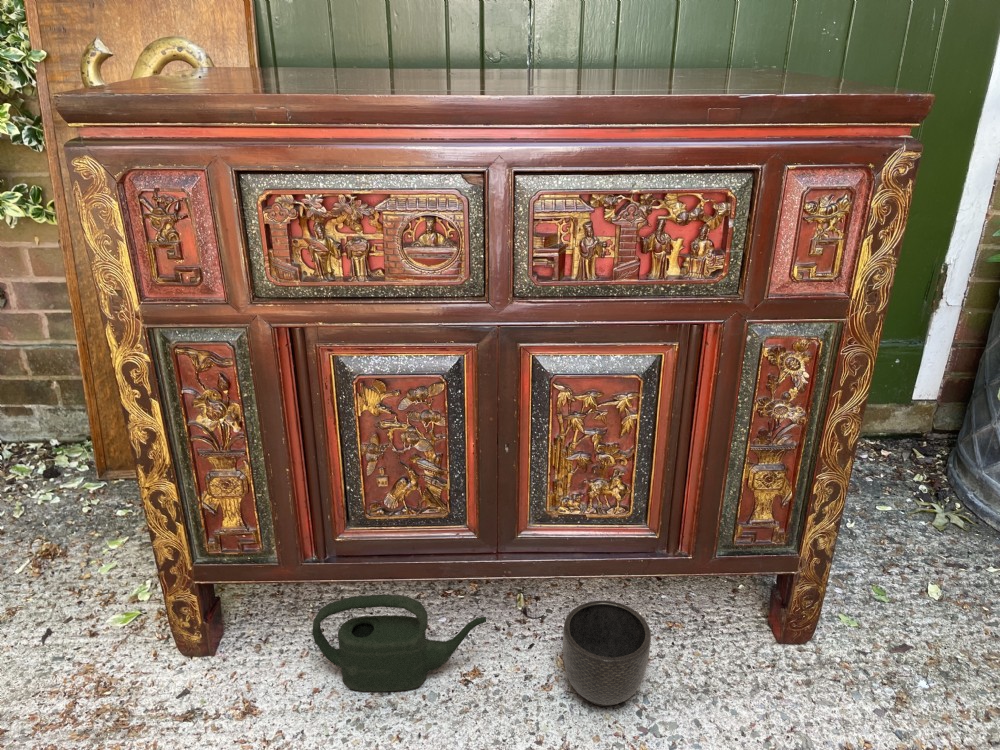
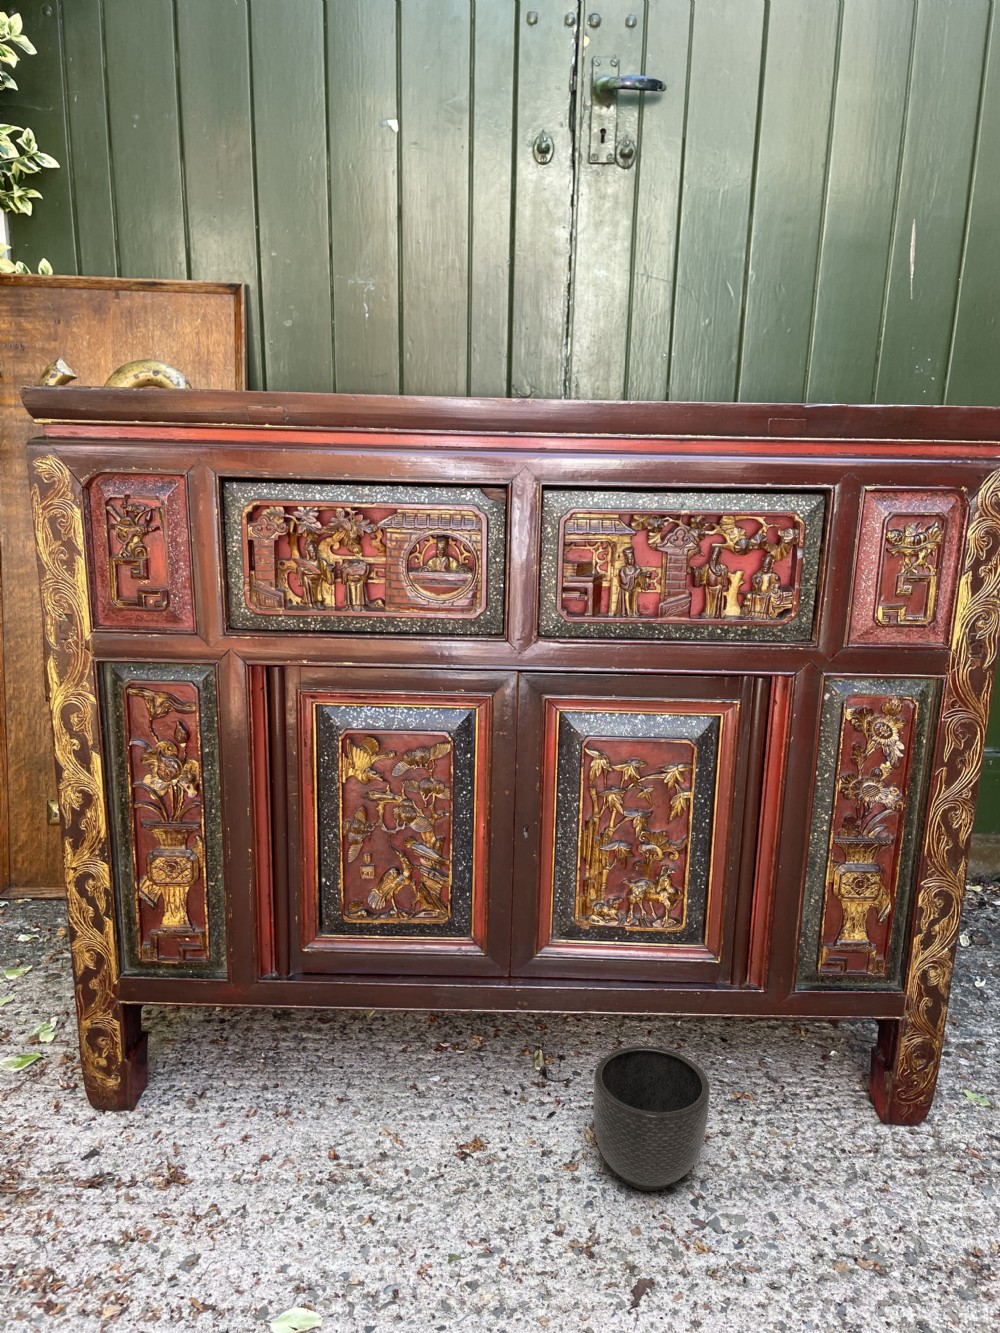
watering can: present [313,594,486,691] -> none [265,1023,493,1161]

